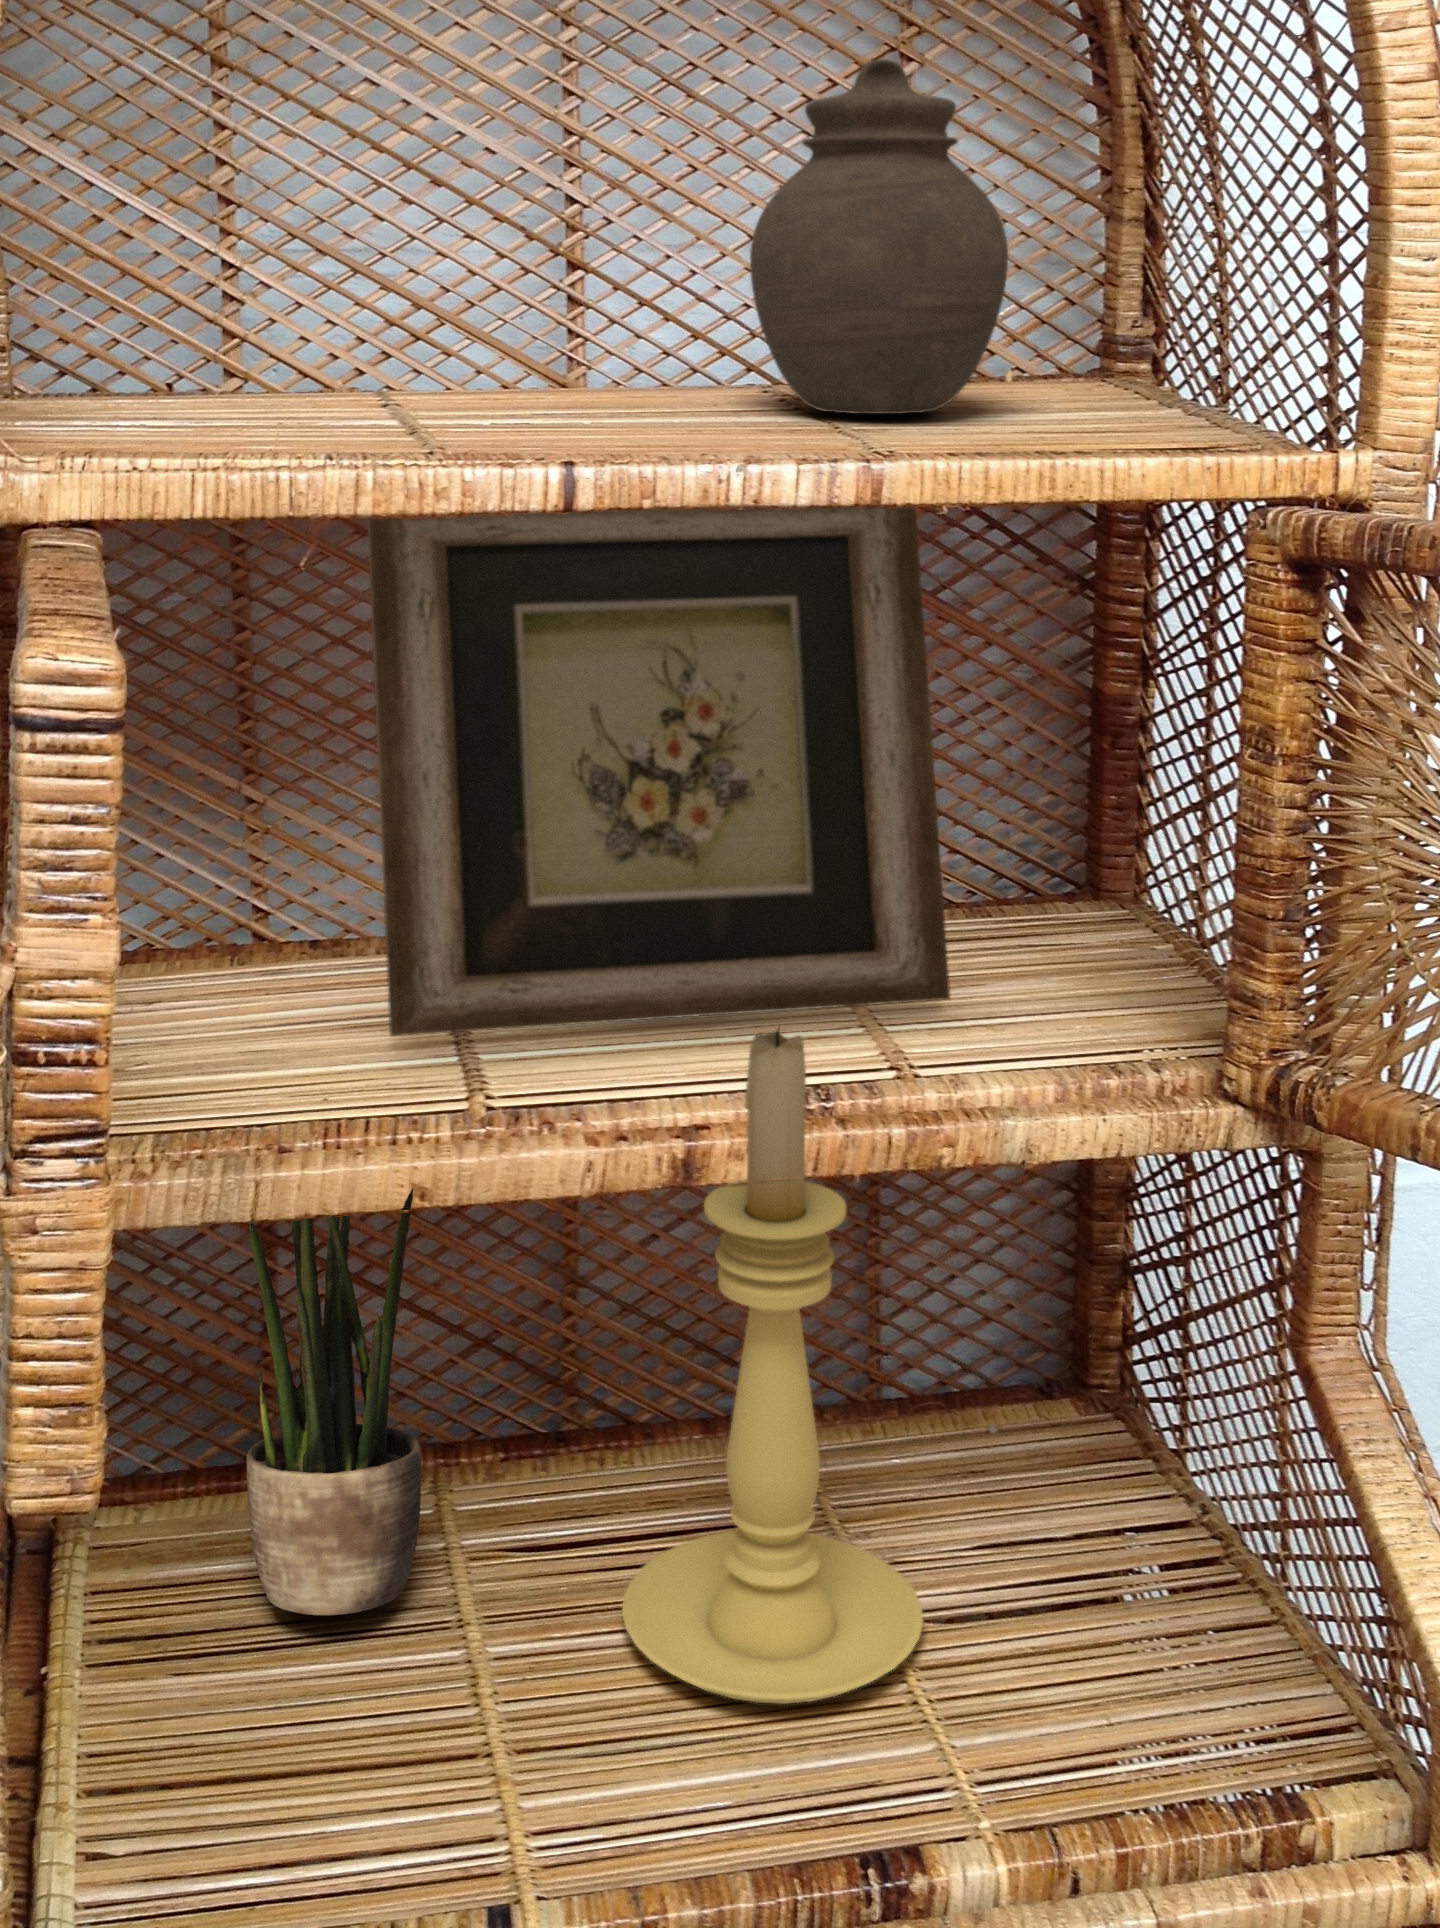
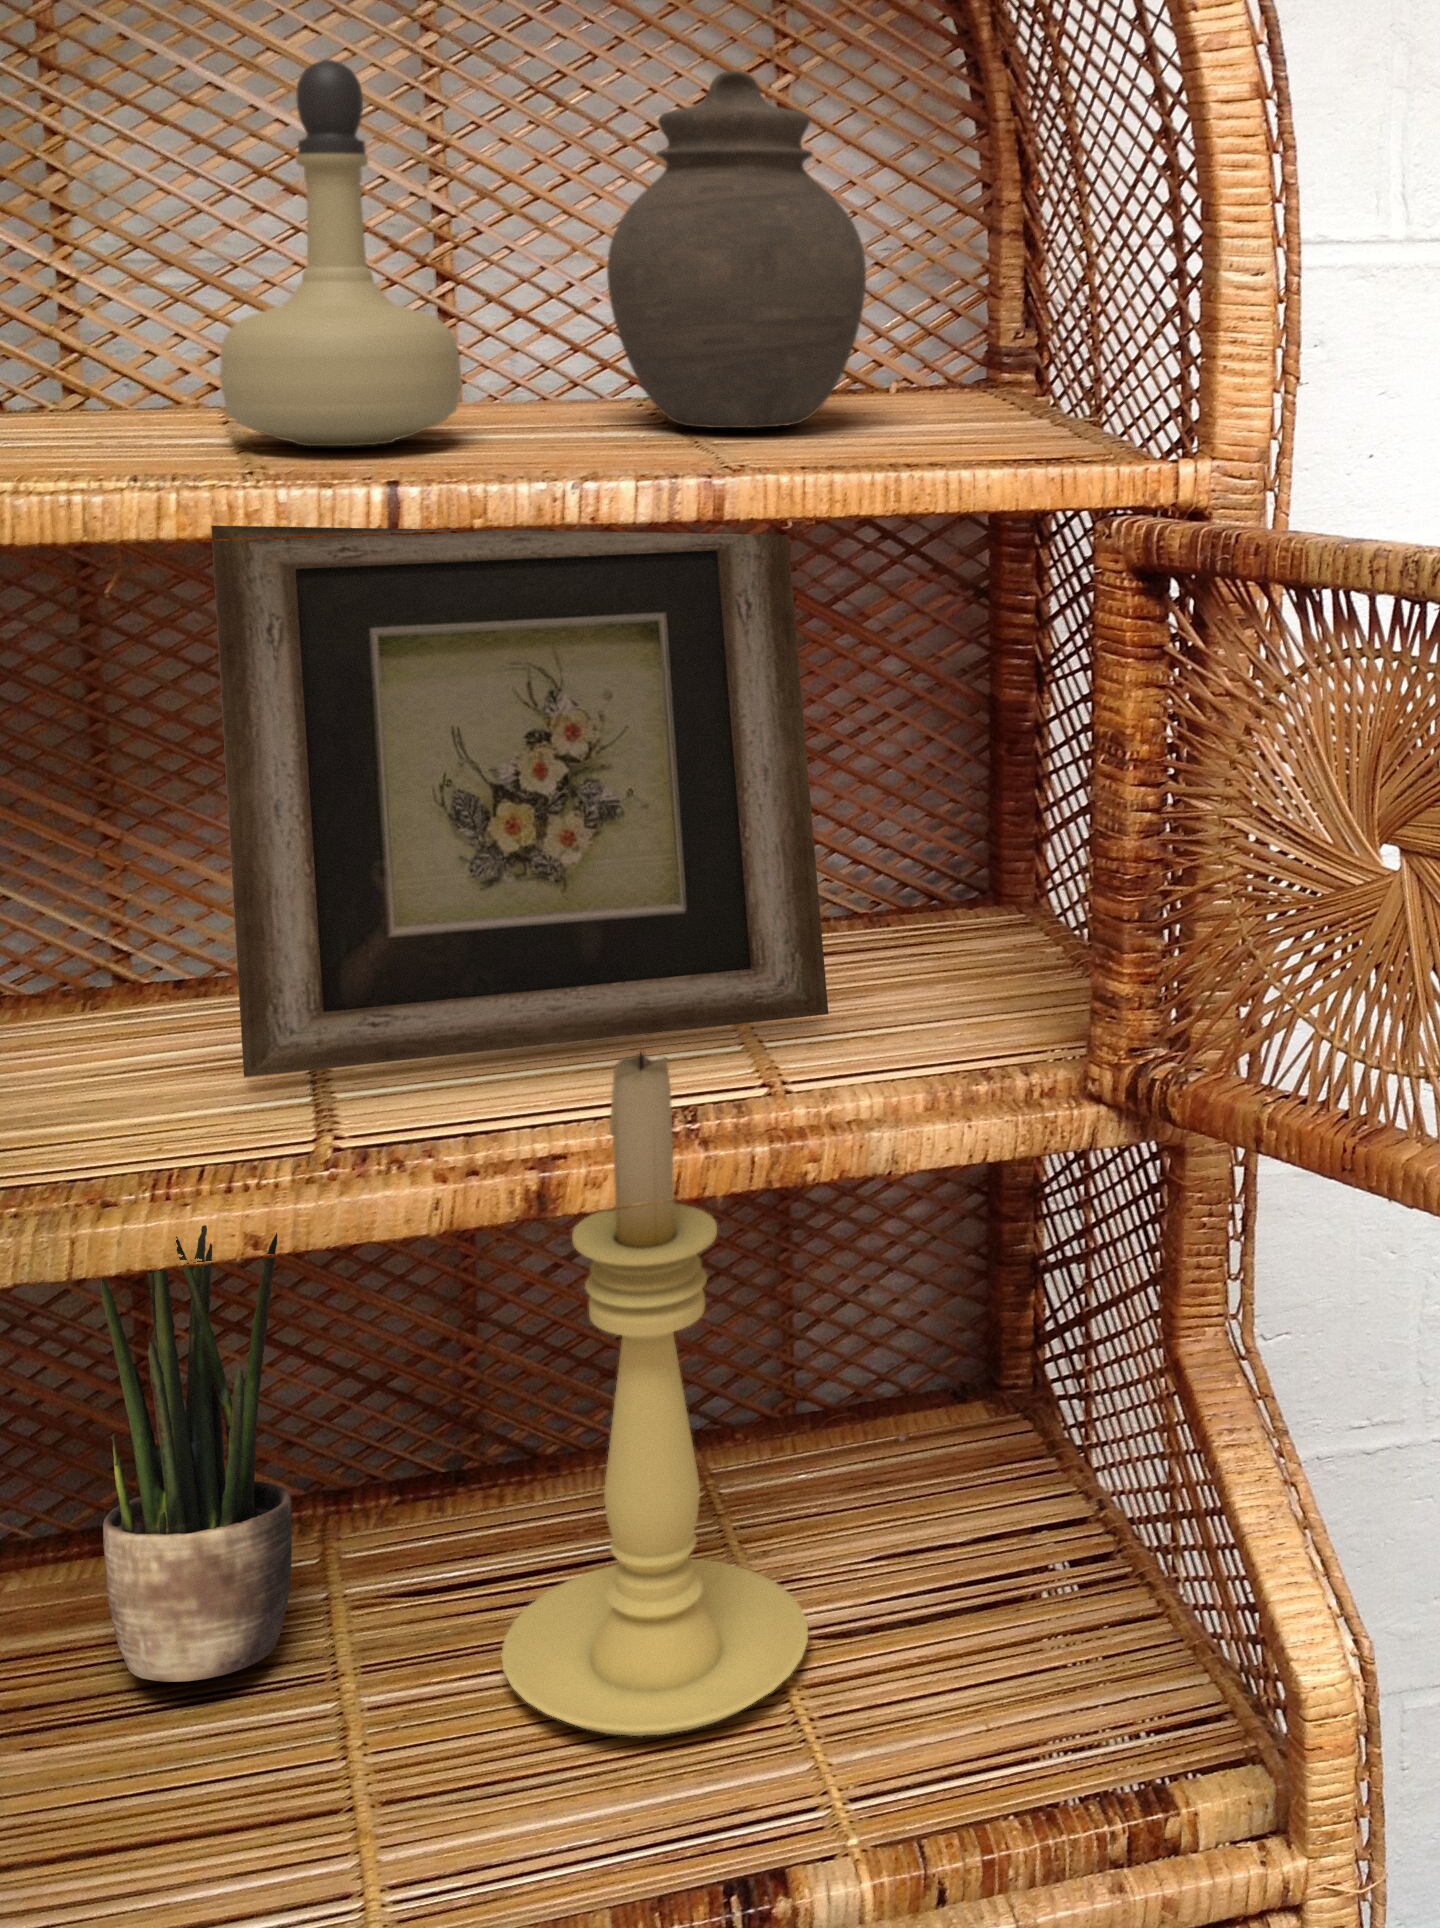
perfume bottle: none [389,50,614,426] -> present [220,60,461,446]

